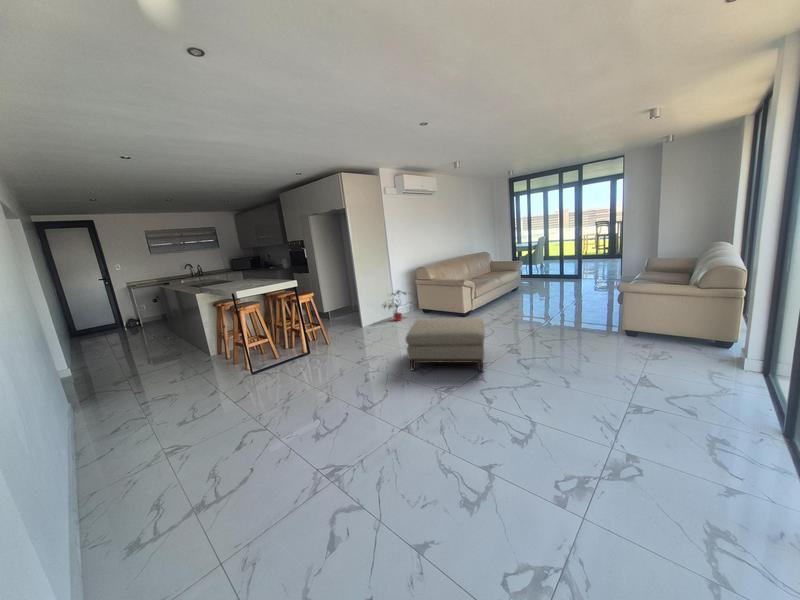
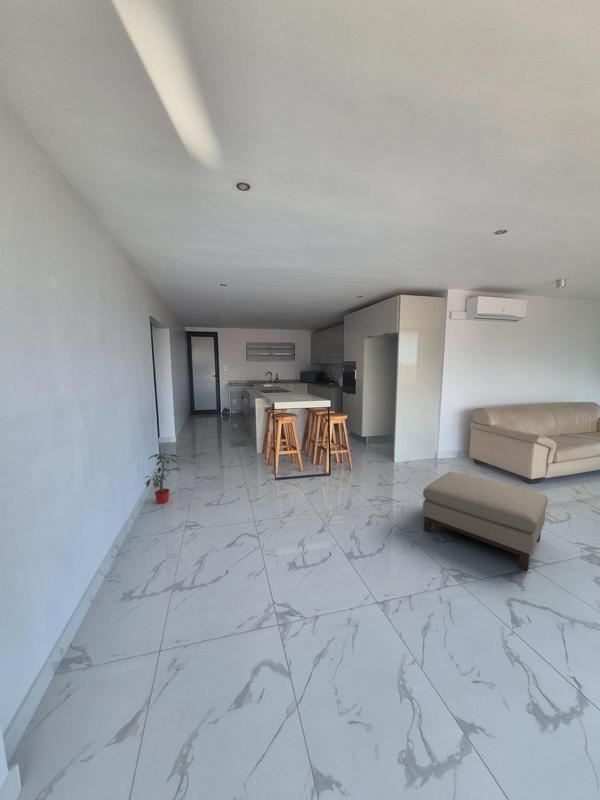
potted plant: present [384,290,413,321] -> present [145,454,180,504]

